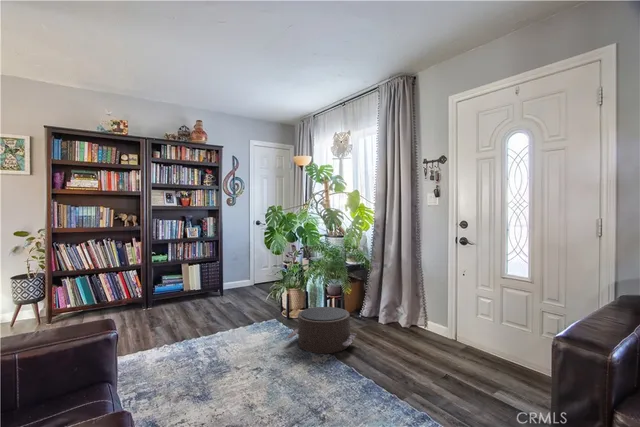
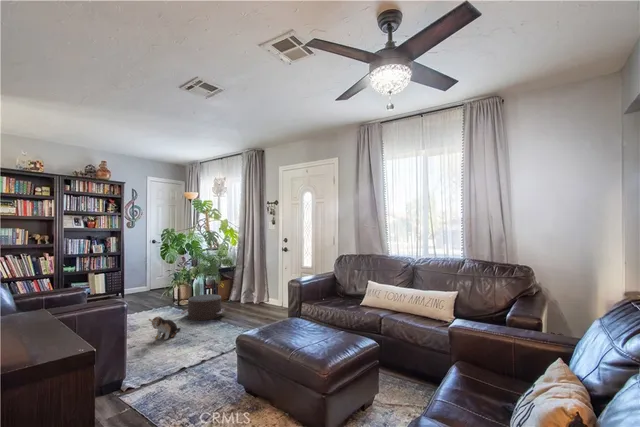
plush toy: none [226,351,284,395] -> present [149,316,180,340]

